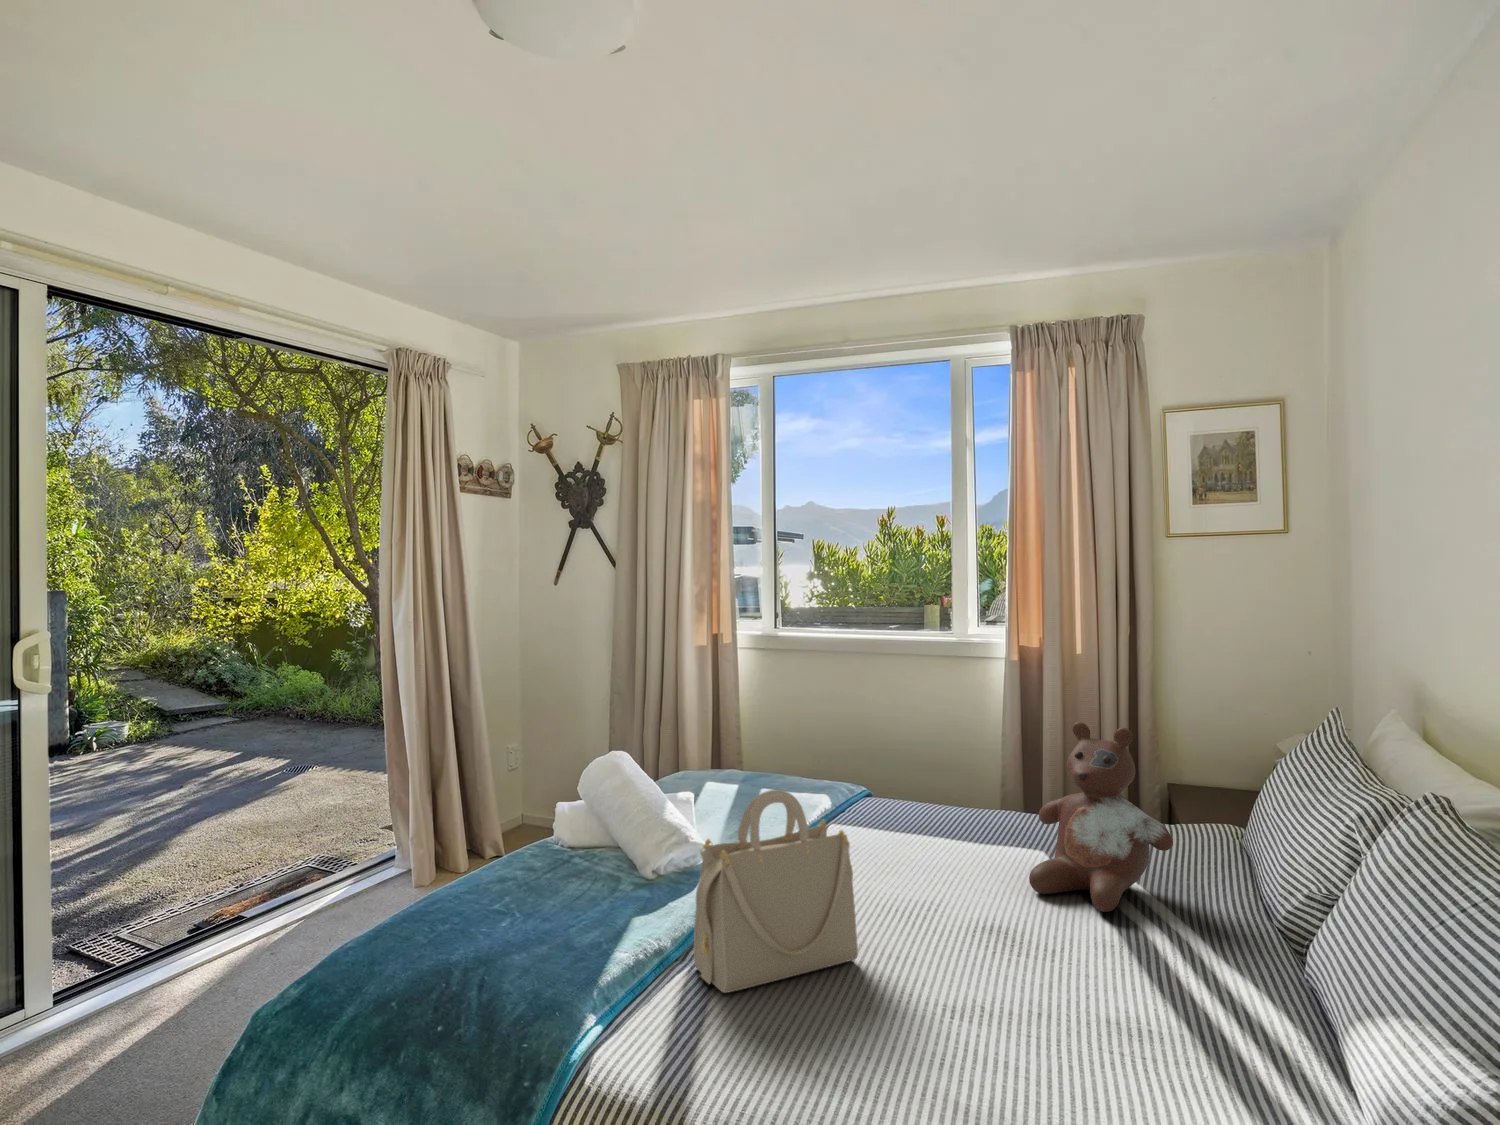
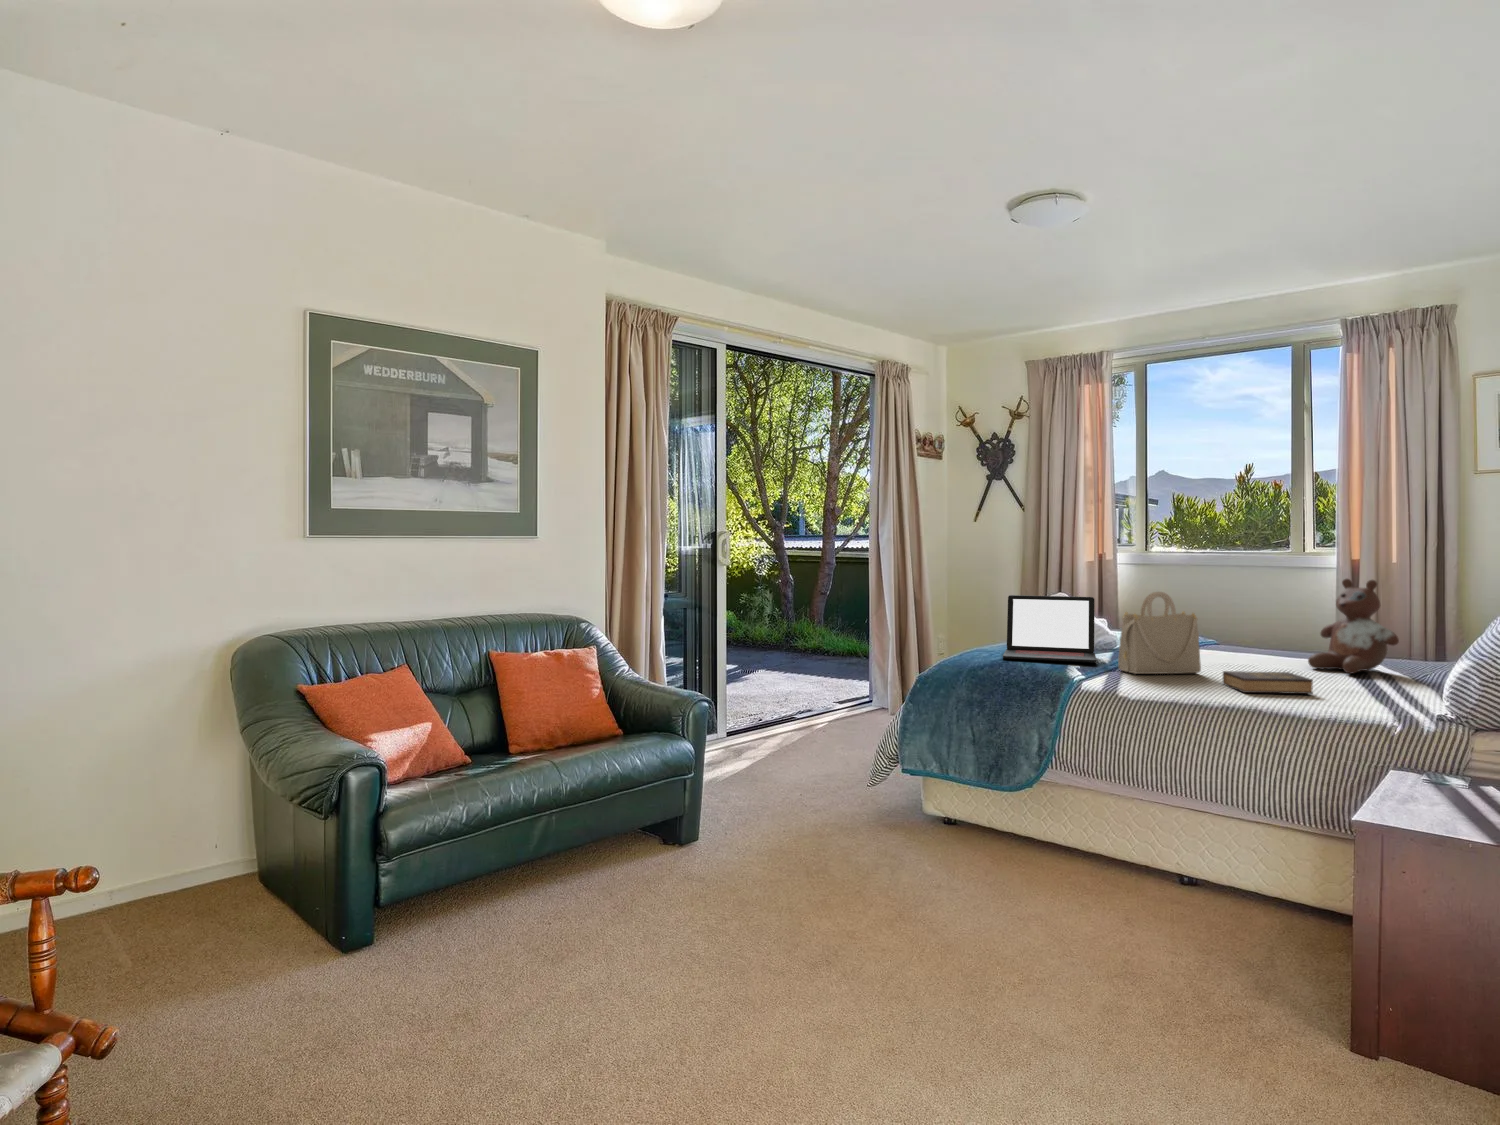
laptop: none [454,772,664,945] -> present [1003,595,1096,663]
hardback book: none [905,970,1096,1079] -> present [1223,671,1313,694]

